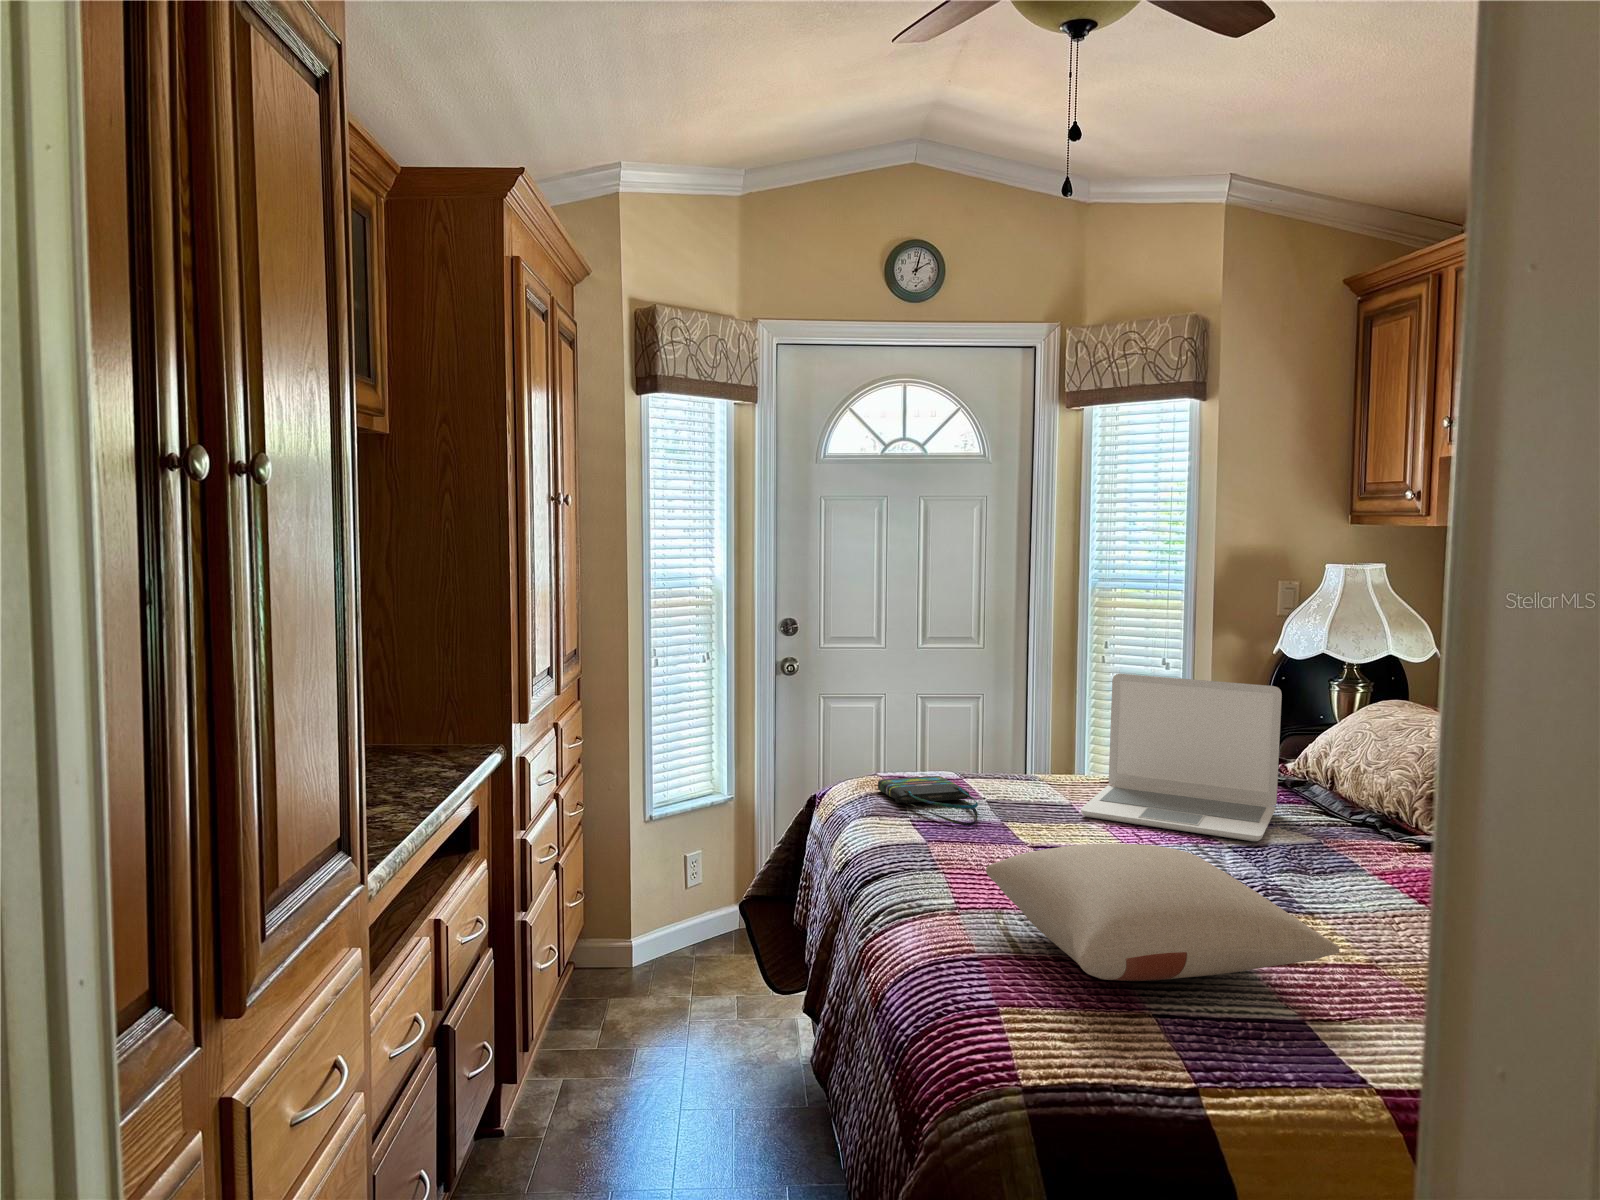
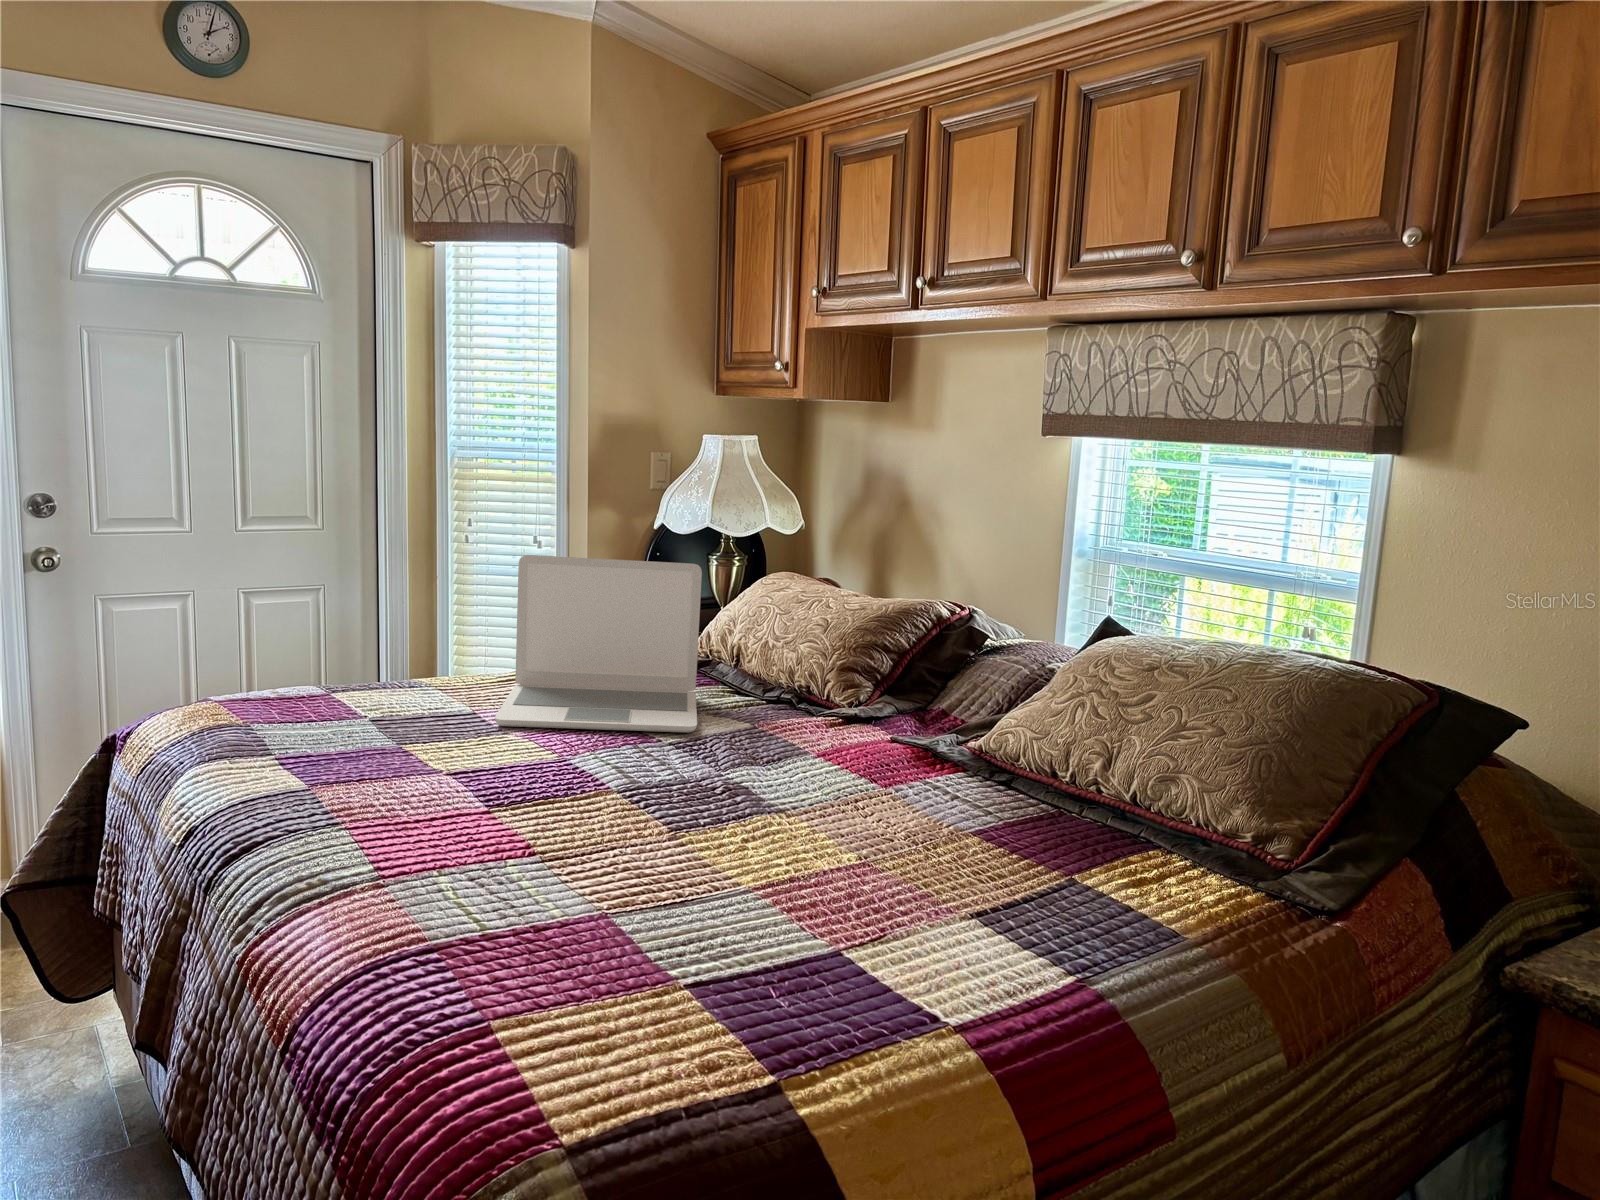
tote bag: present [878,776,978,826] -> none [216,694,370,757]
pillow: present [986,844,1340,981] -> none [422,761,853,944]

